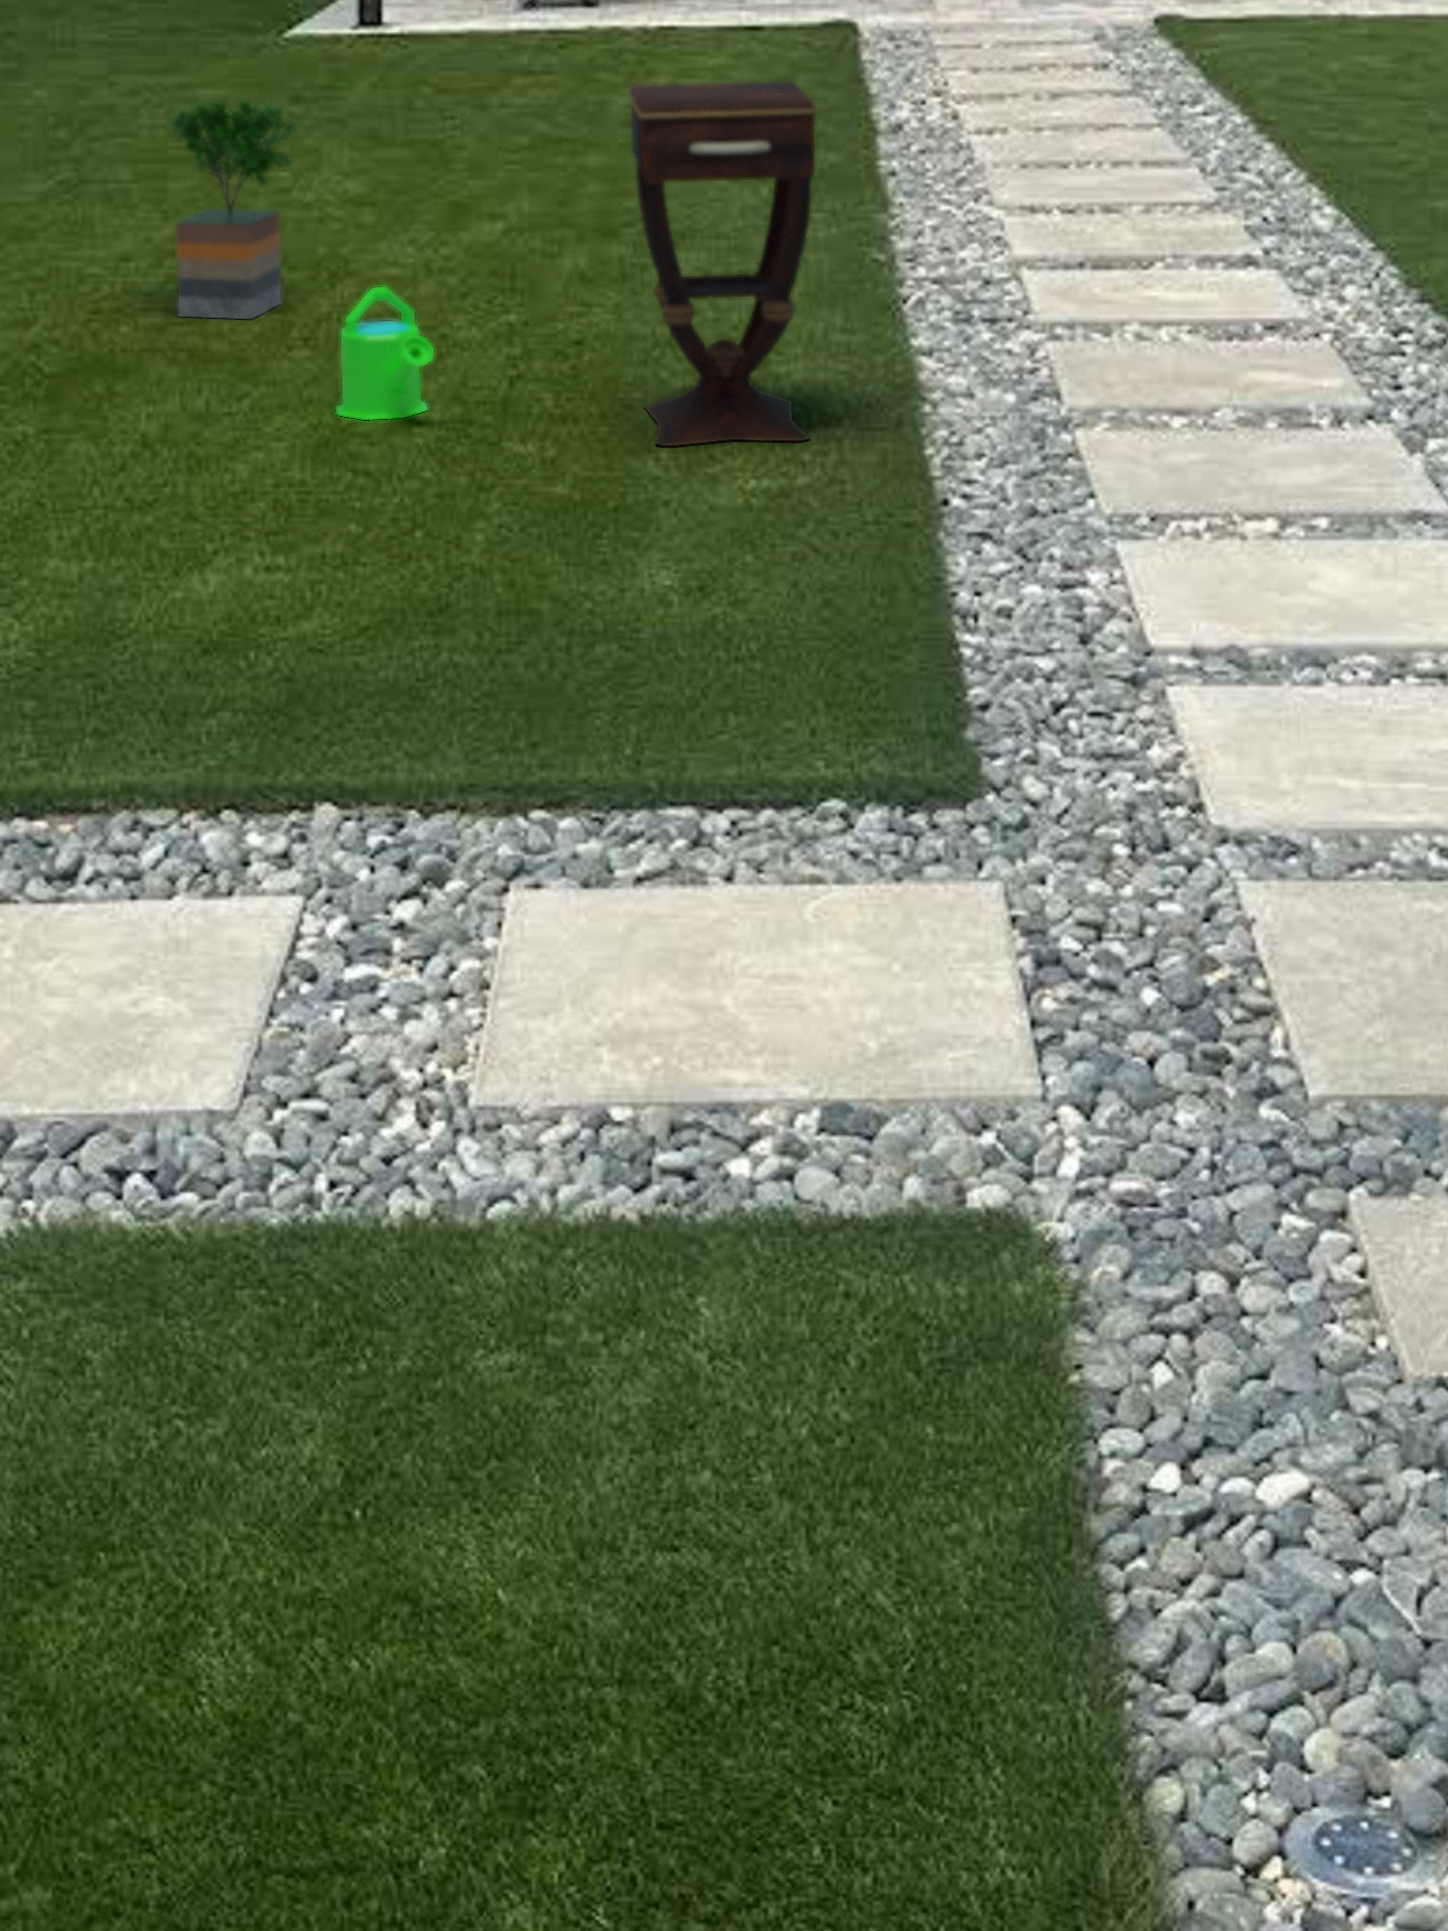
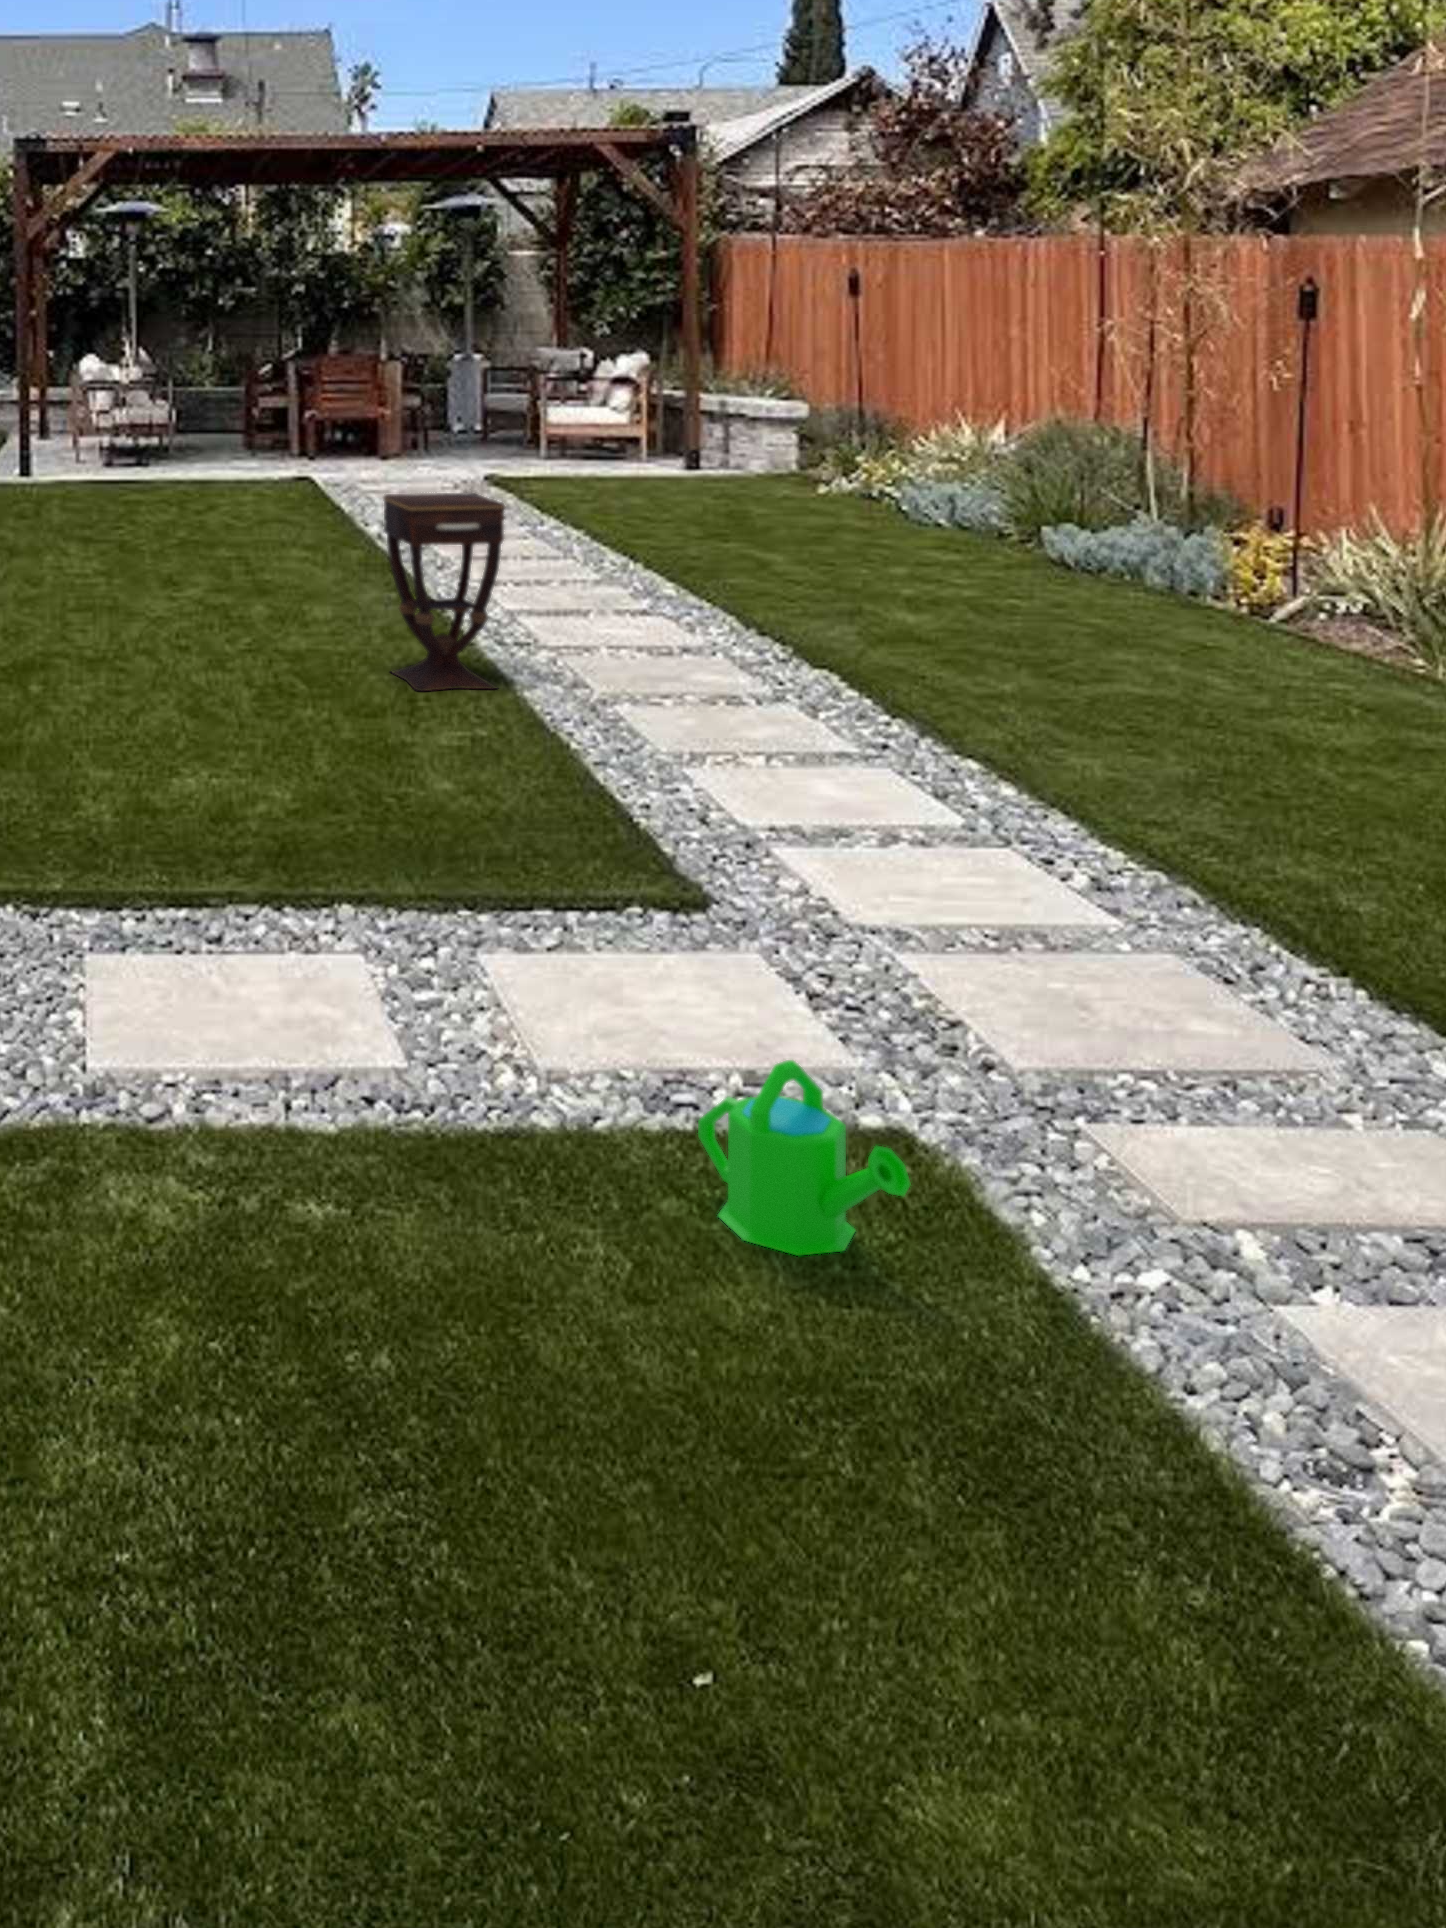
potted tree: present [169,100,301,319] -> none [69,504,148,628]
watering can: present [336,287,434,420] -> present [698,1060,910,1256]

